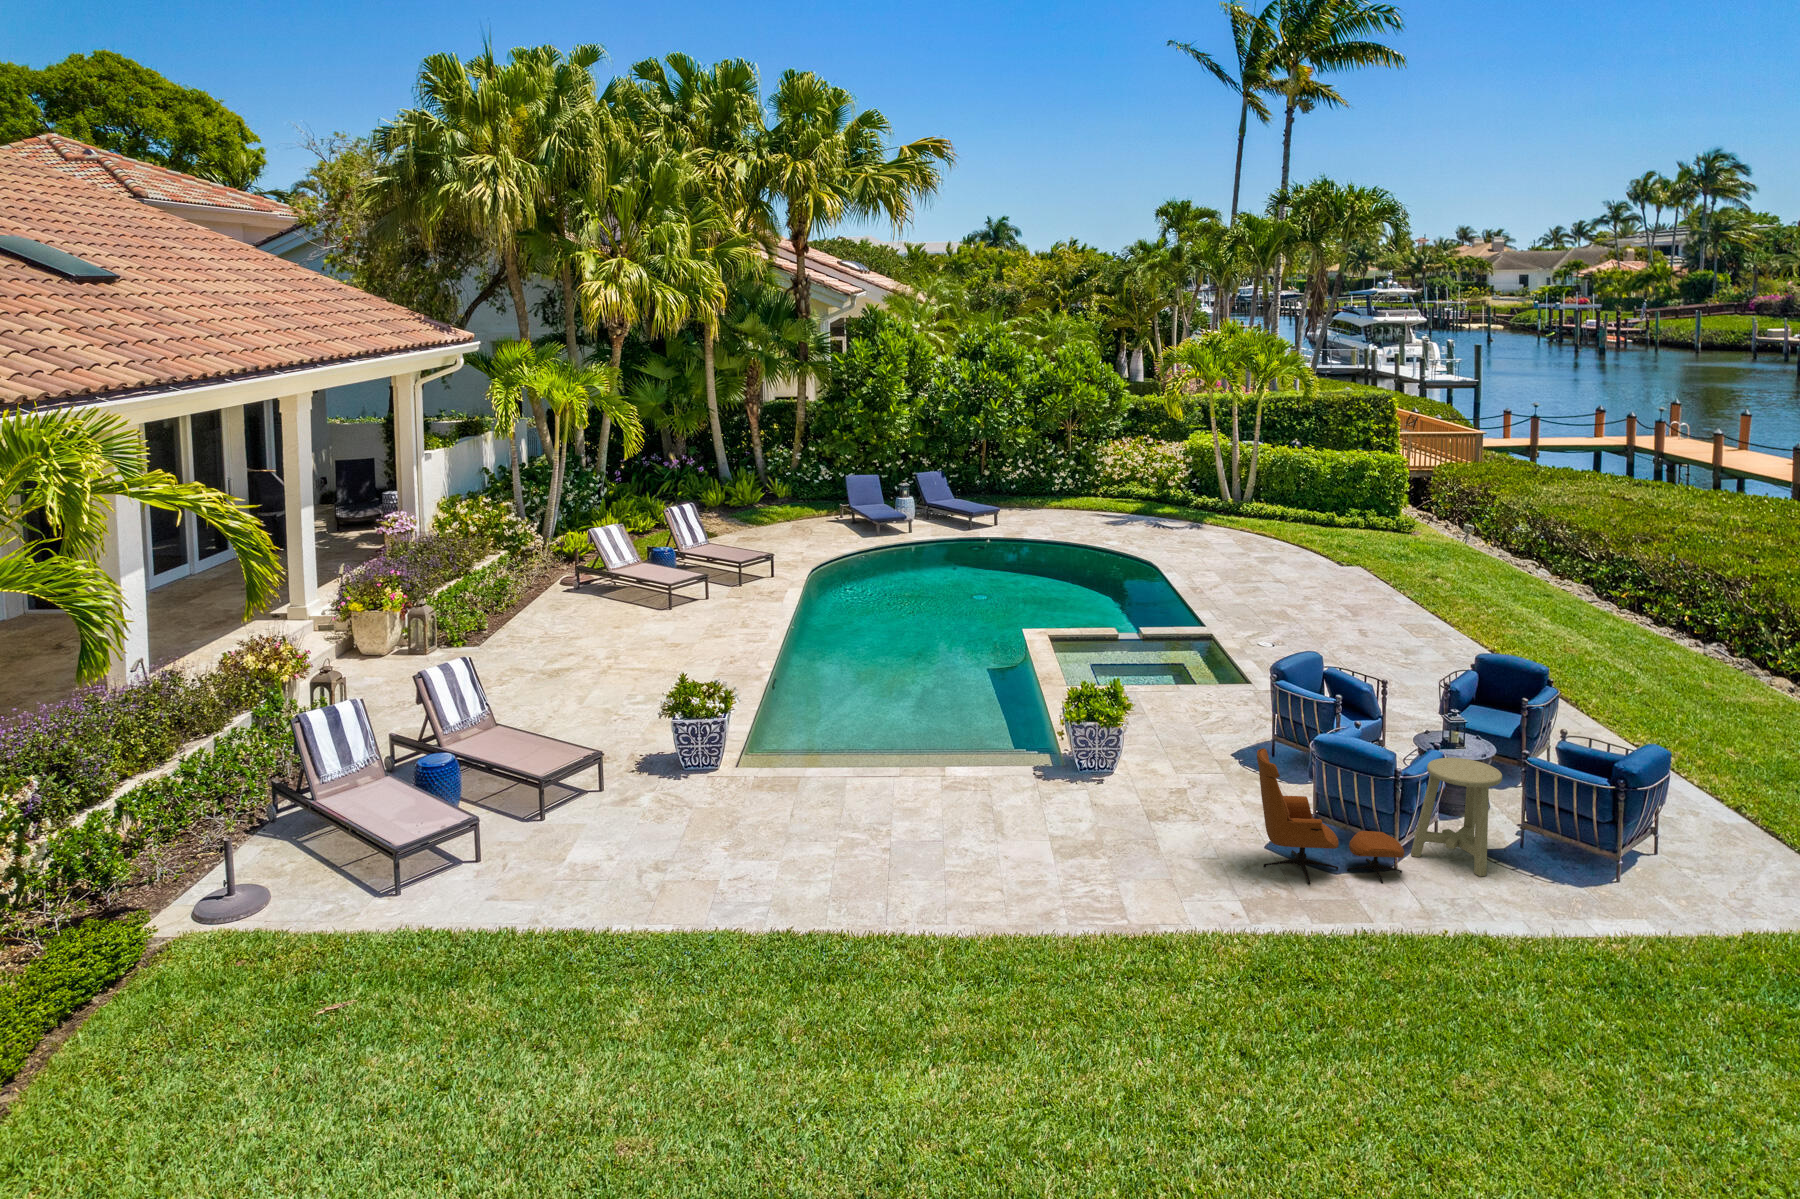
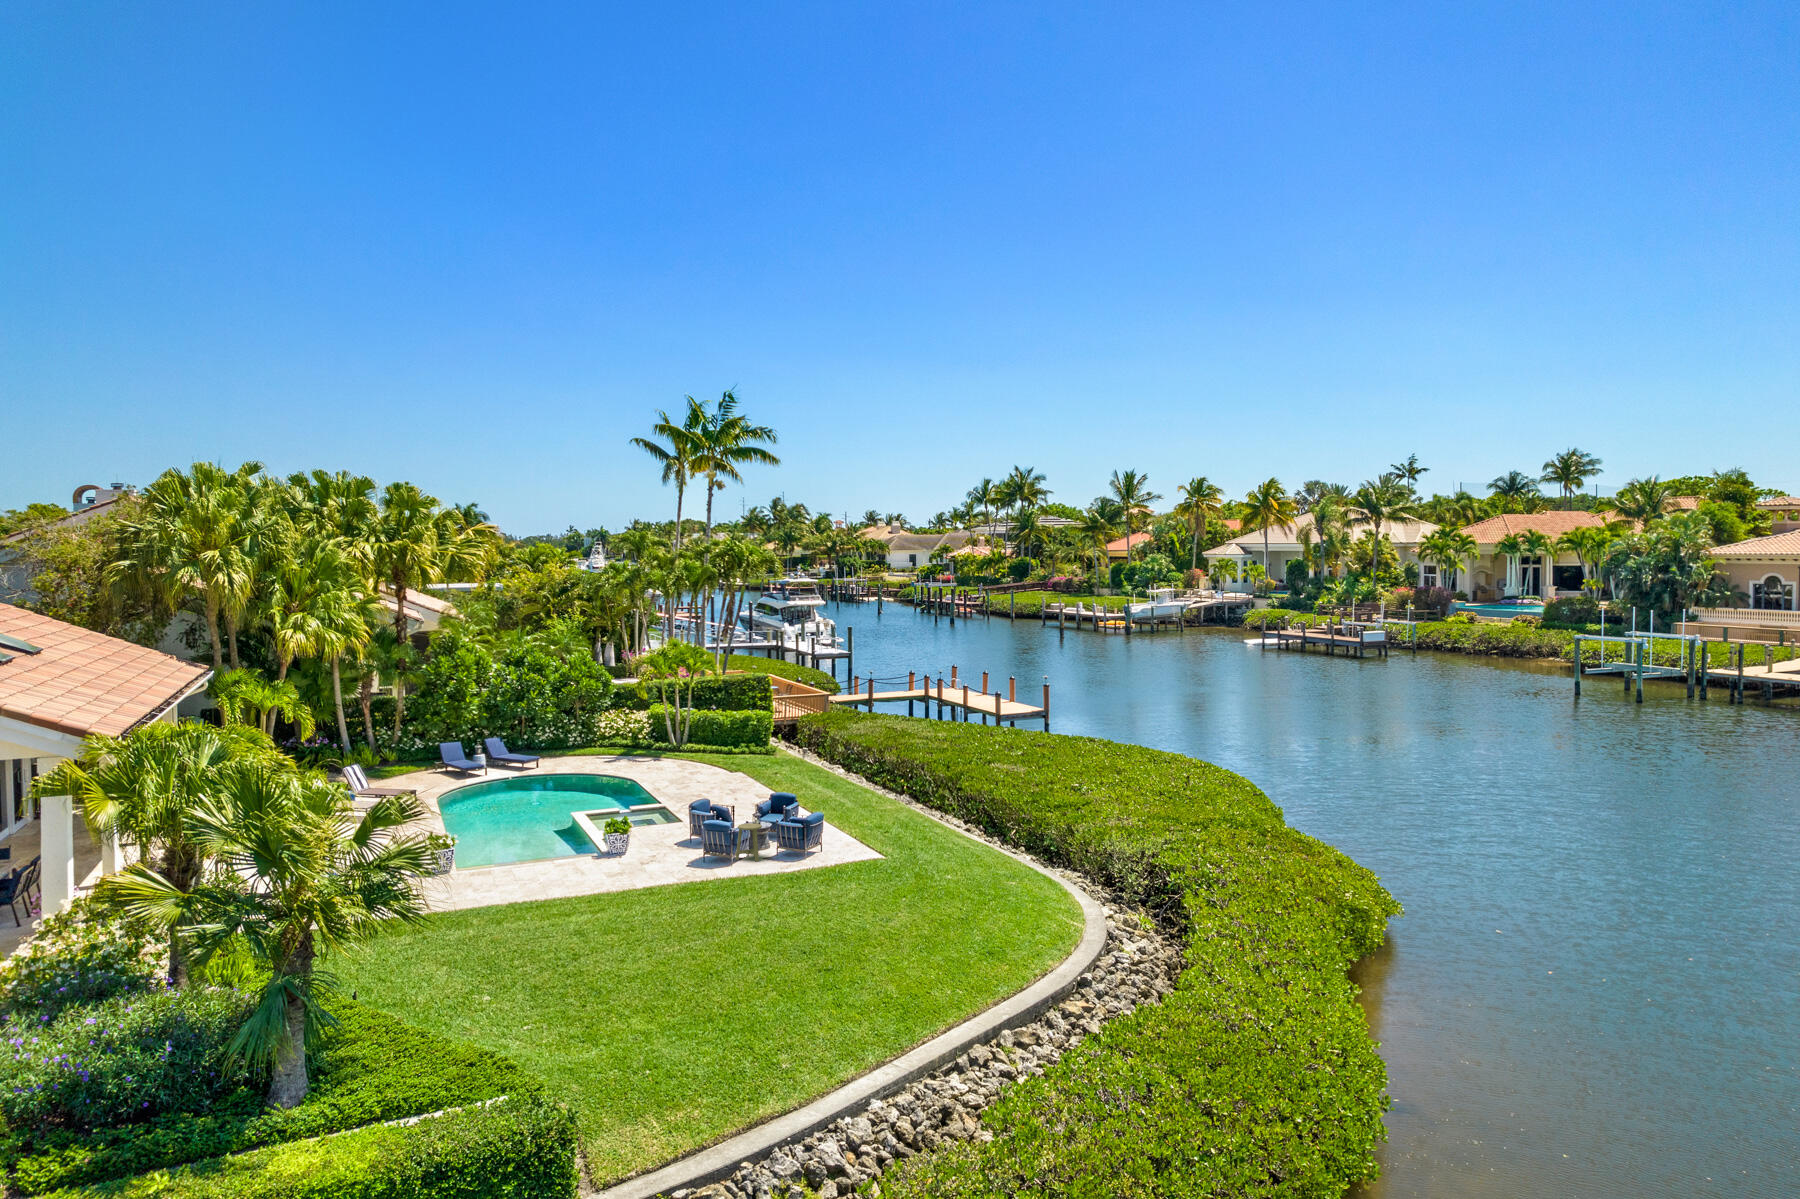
lounge chair: present [1257,748,1404,884] -> none [679,824,731,869]

